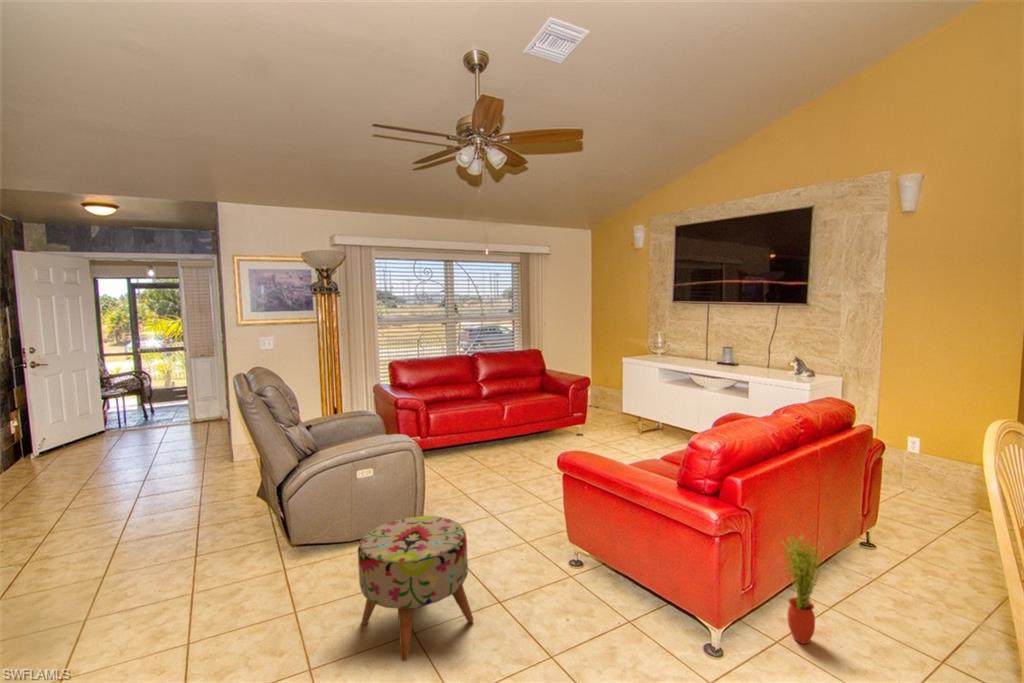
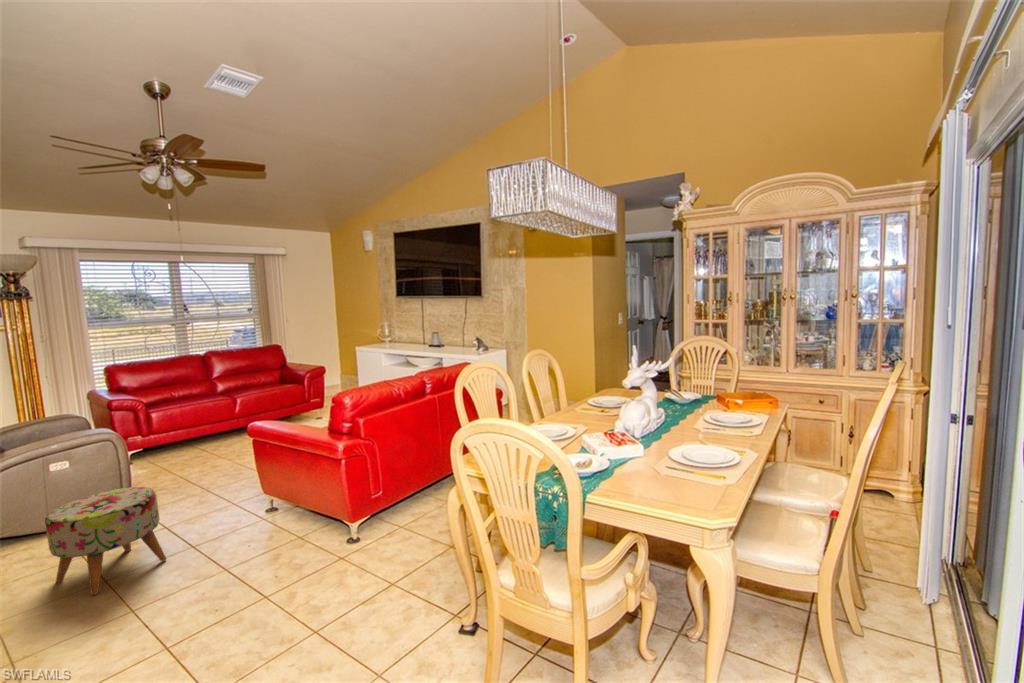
potted plant: present [782,535,824,644] -> none [394,452,422,522]

